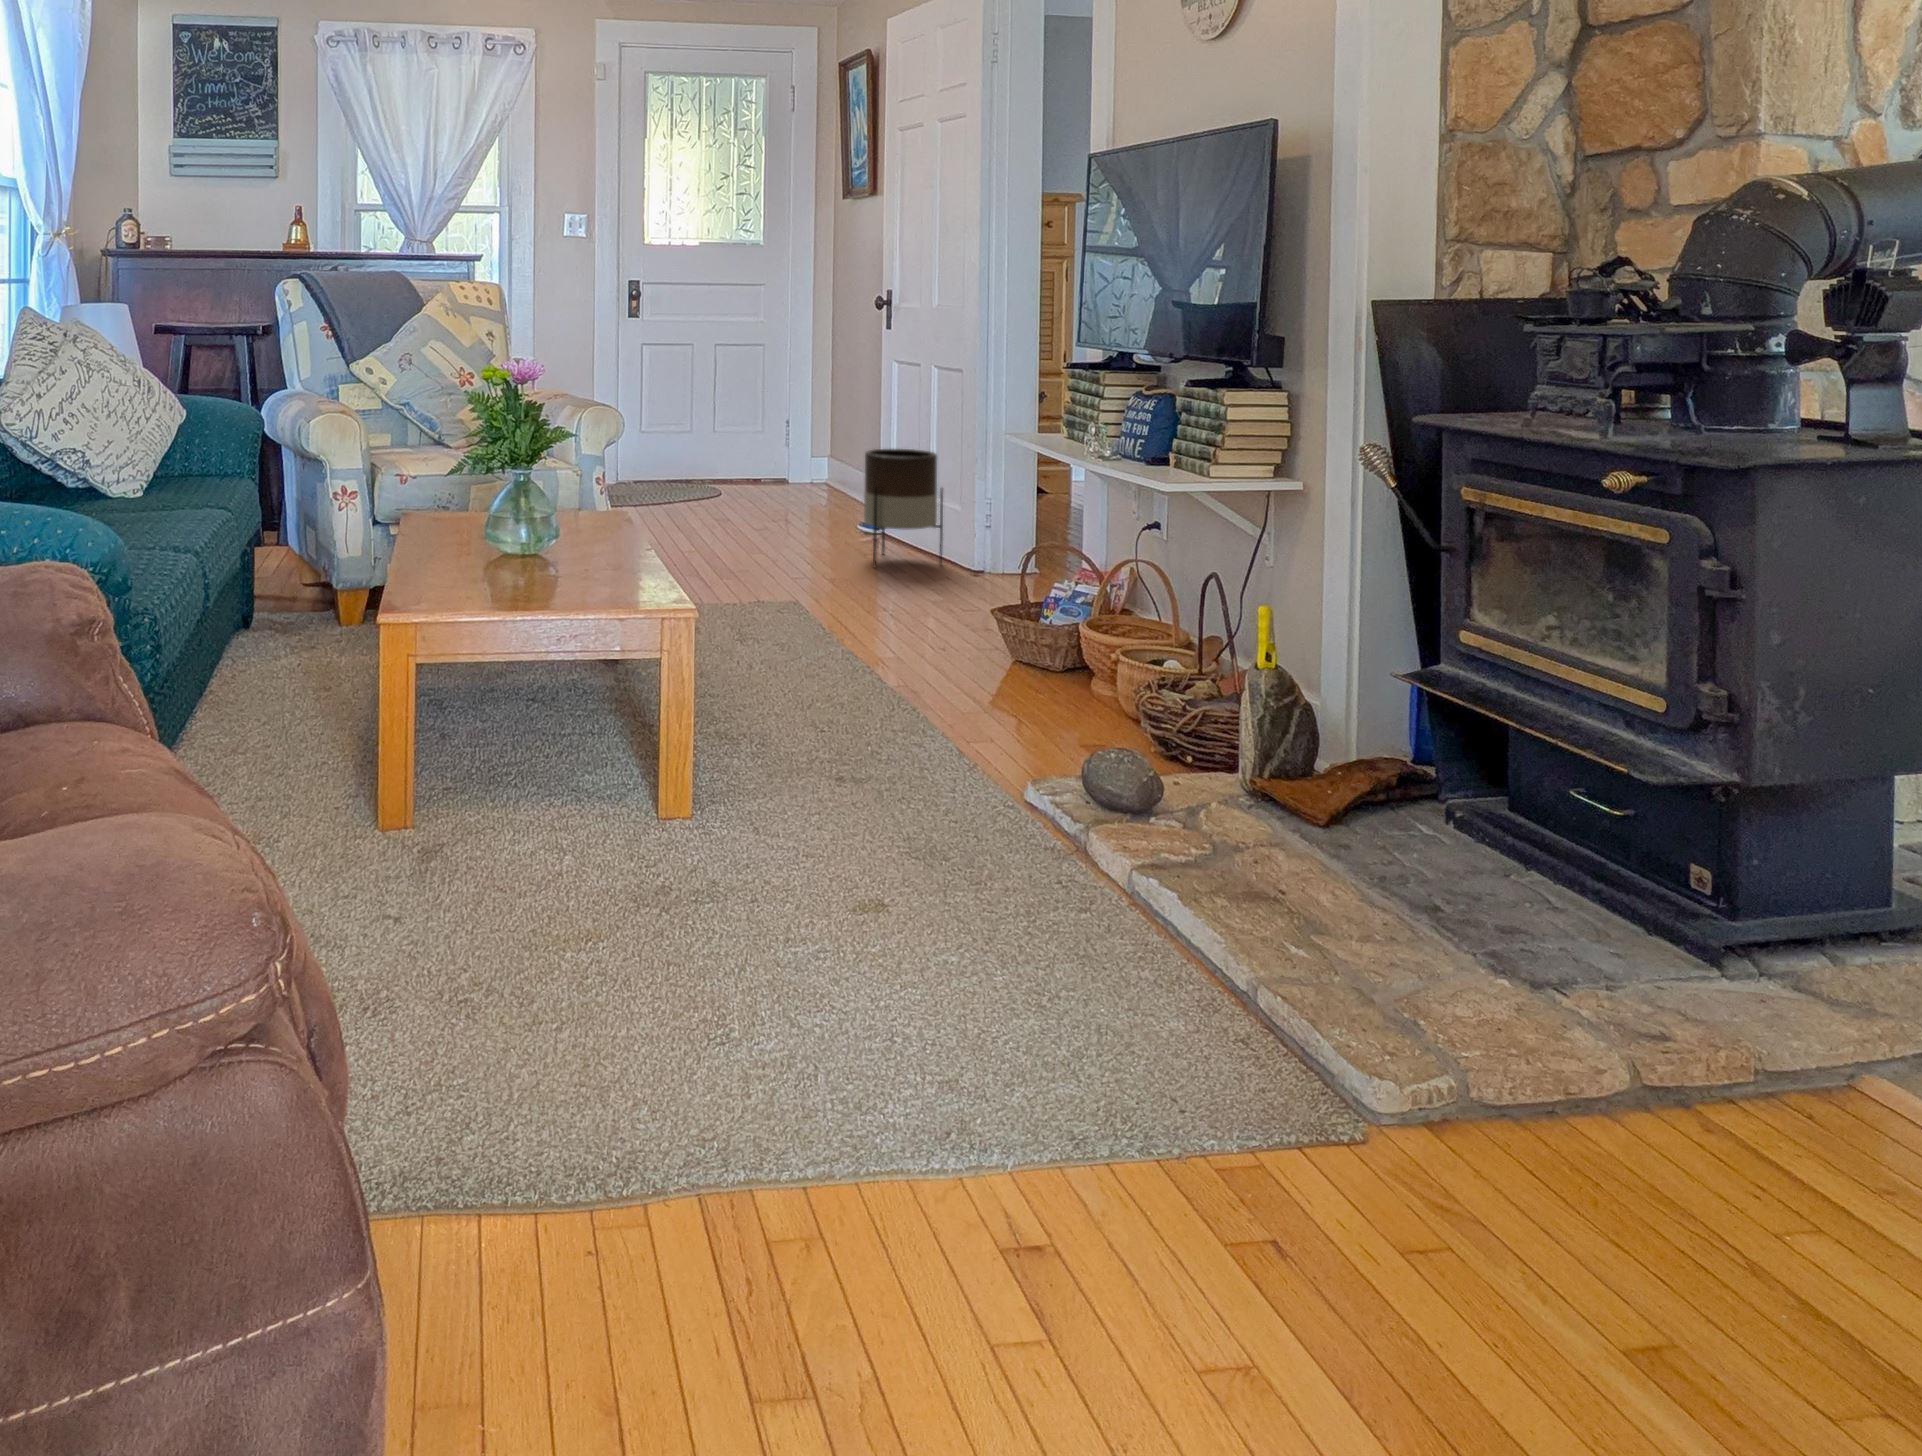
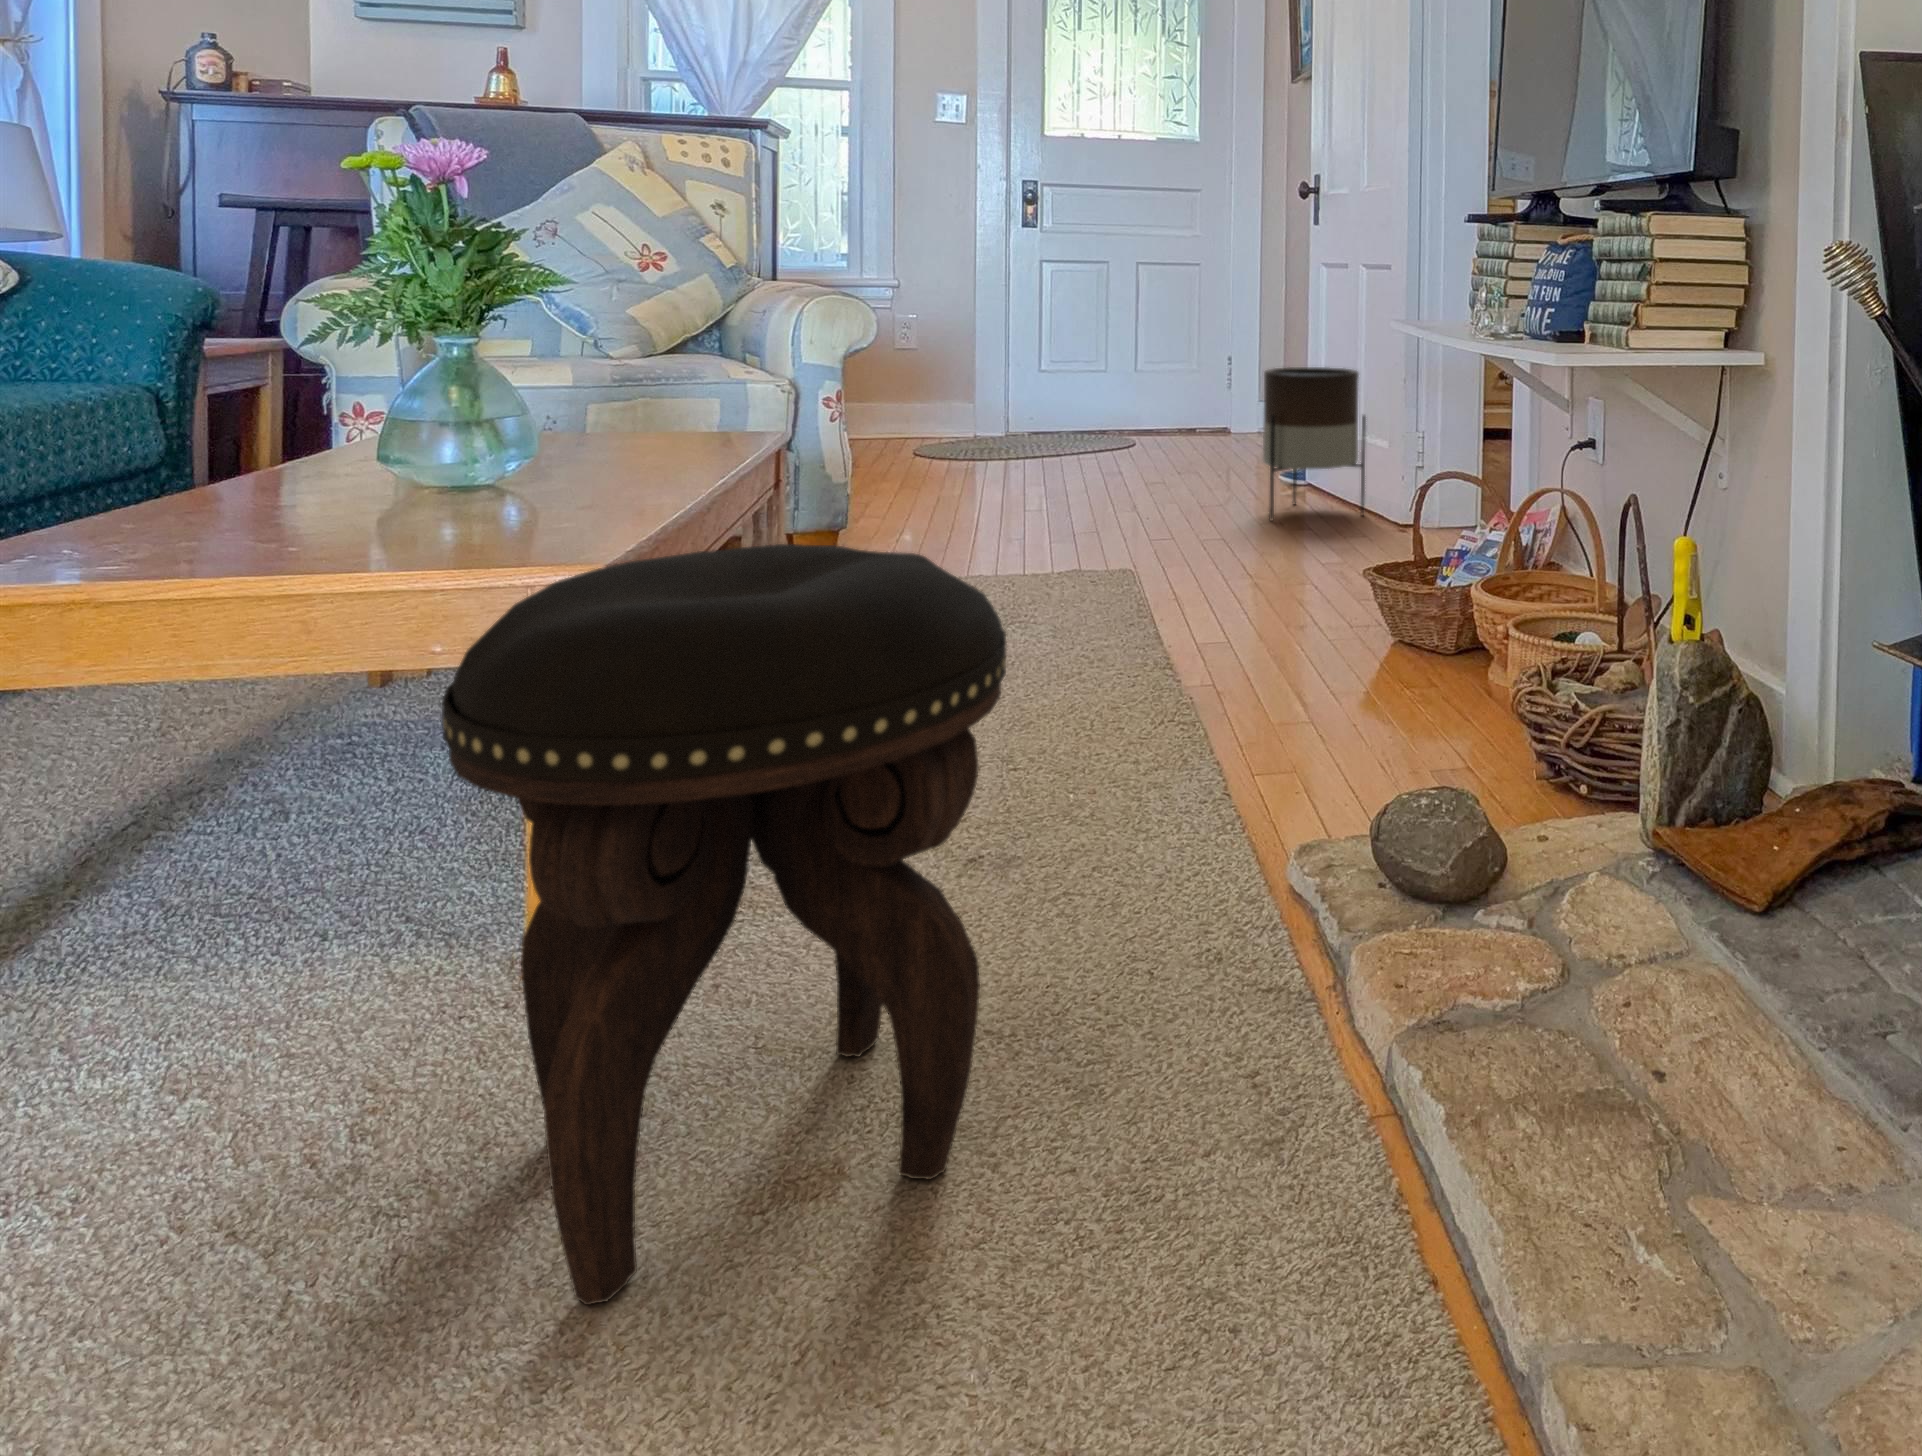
footstool: none [725,602,953,934] -> present [442,544,1007,1305]

